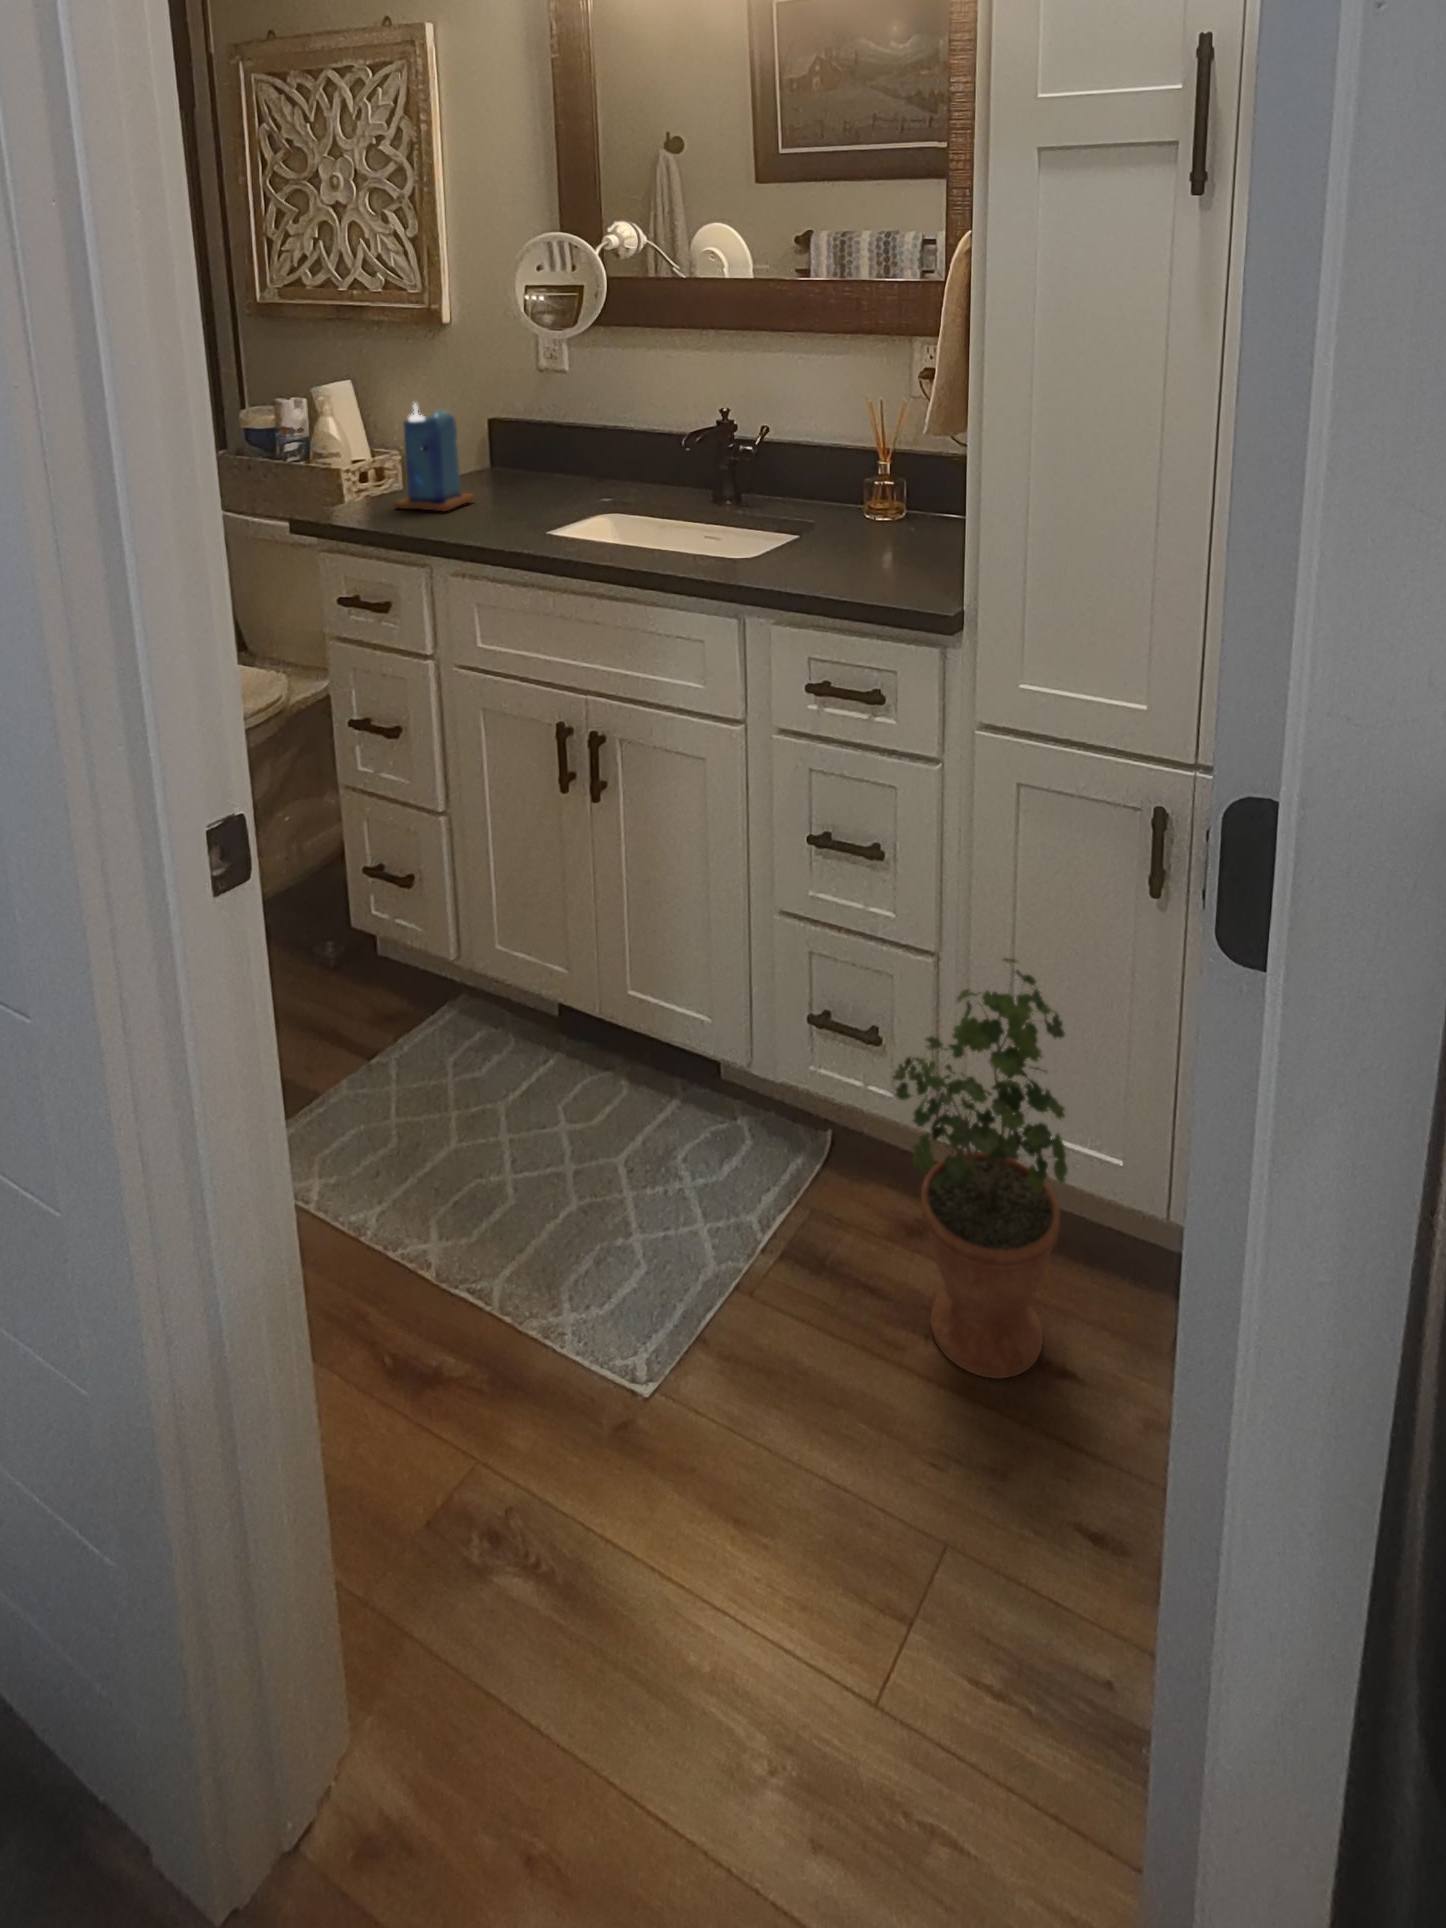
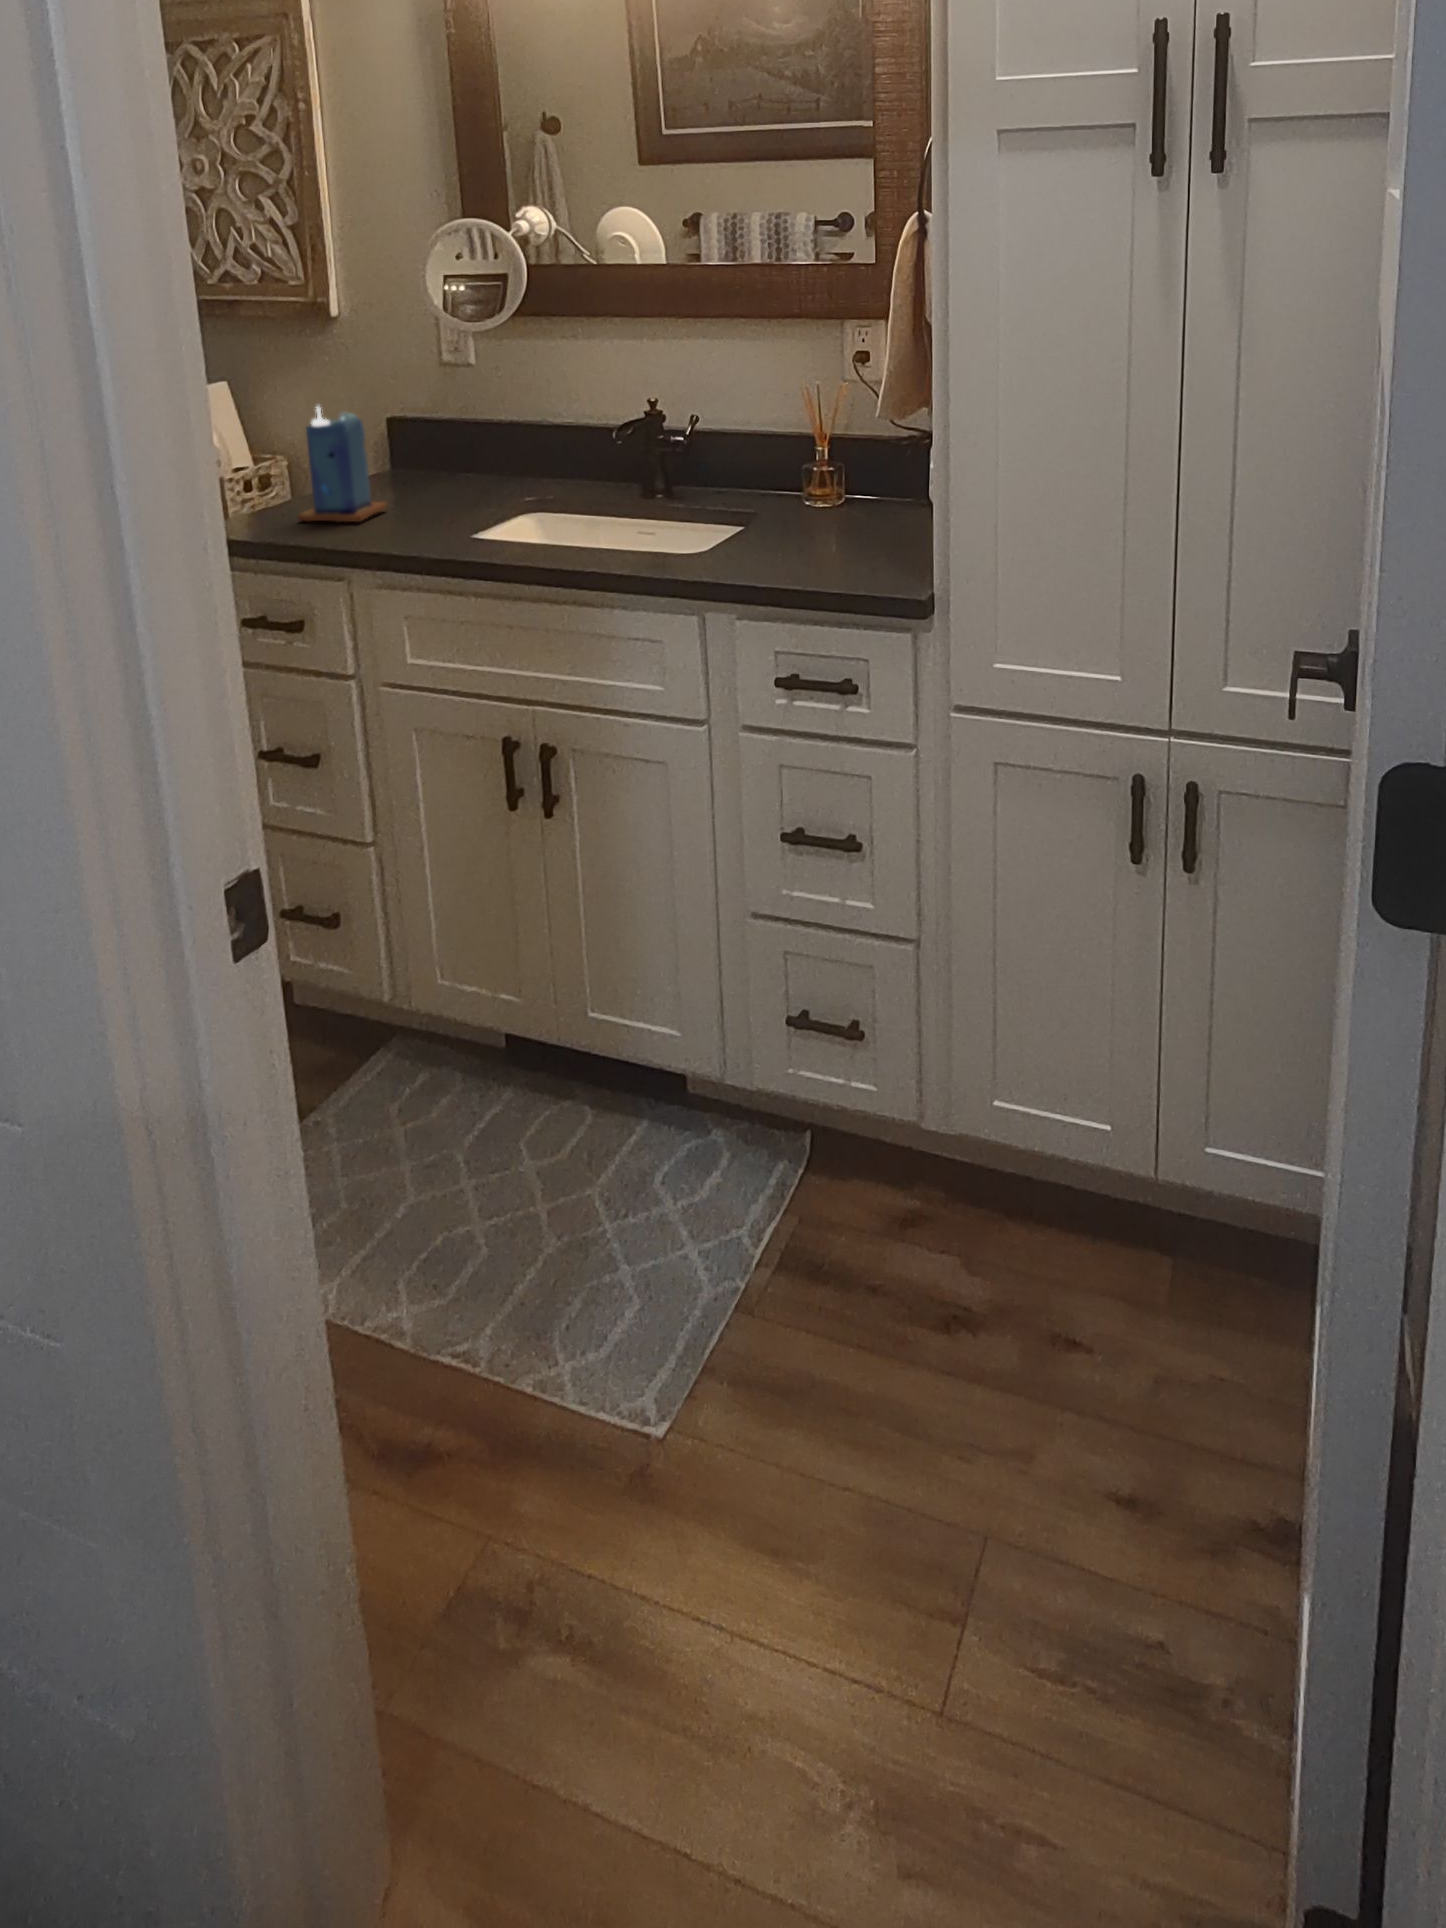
potted plant: present [893,958,1068,1378] -> none [891,936,1065,1356]

